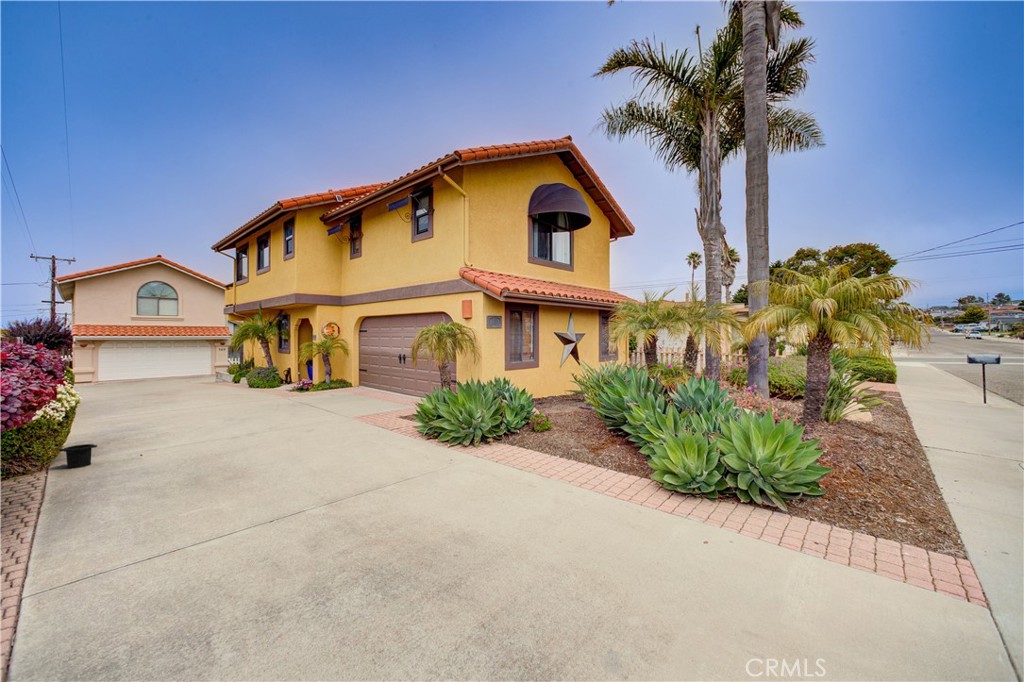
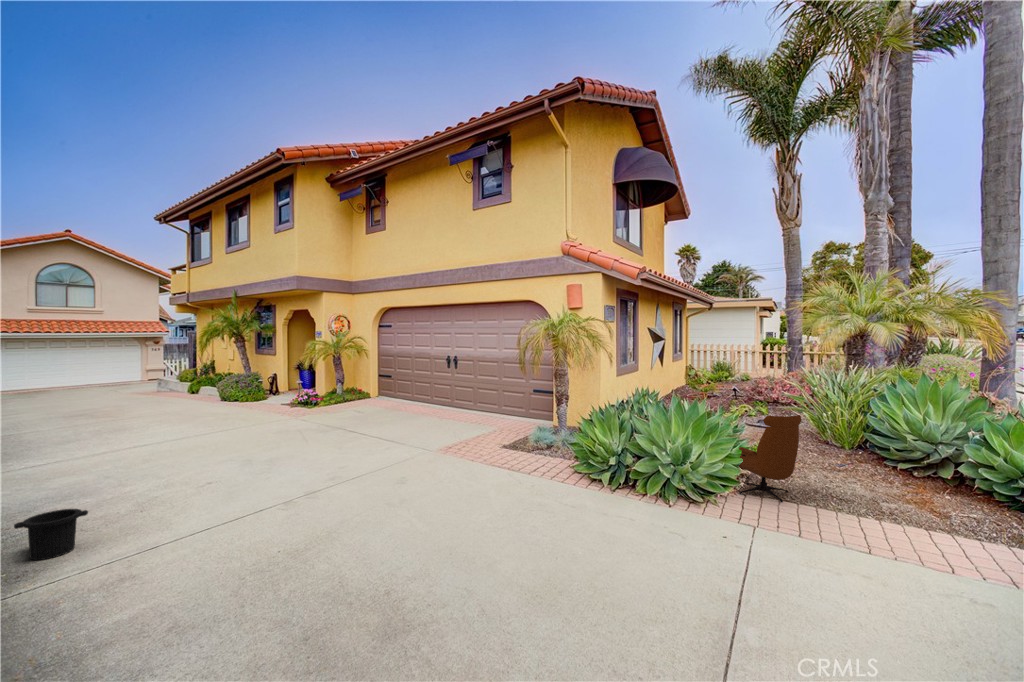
lounge chair: none [493,399,527,456] -> present [739,415,802,502]

